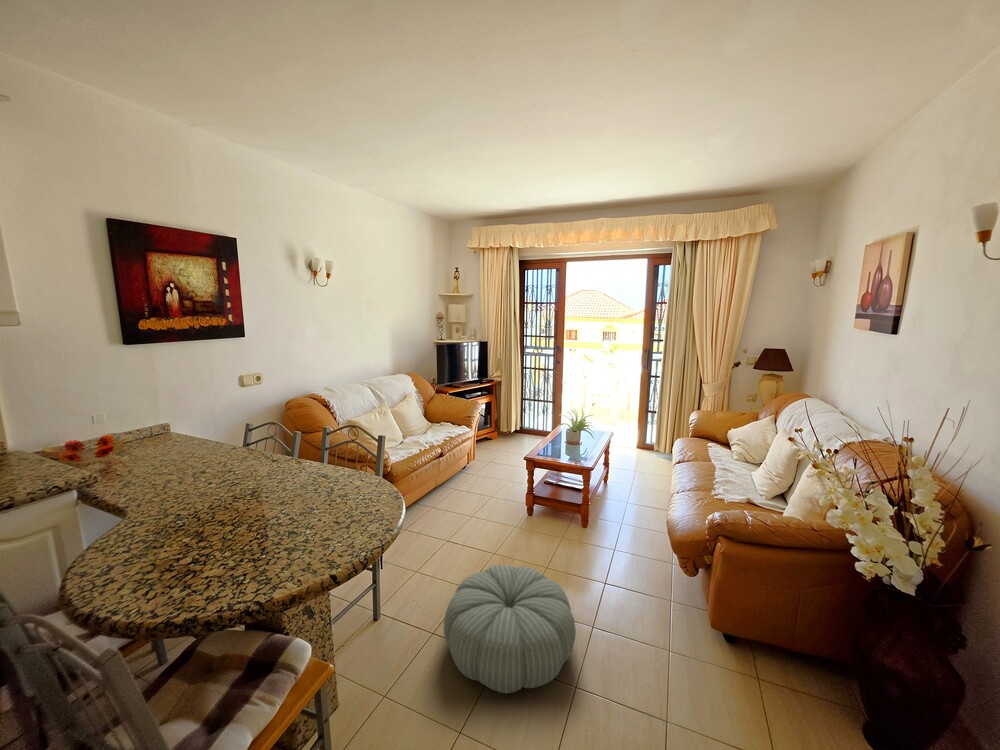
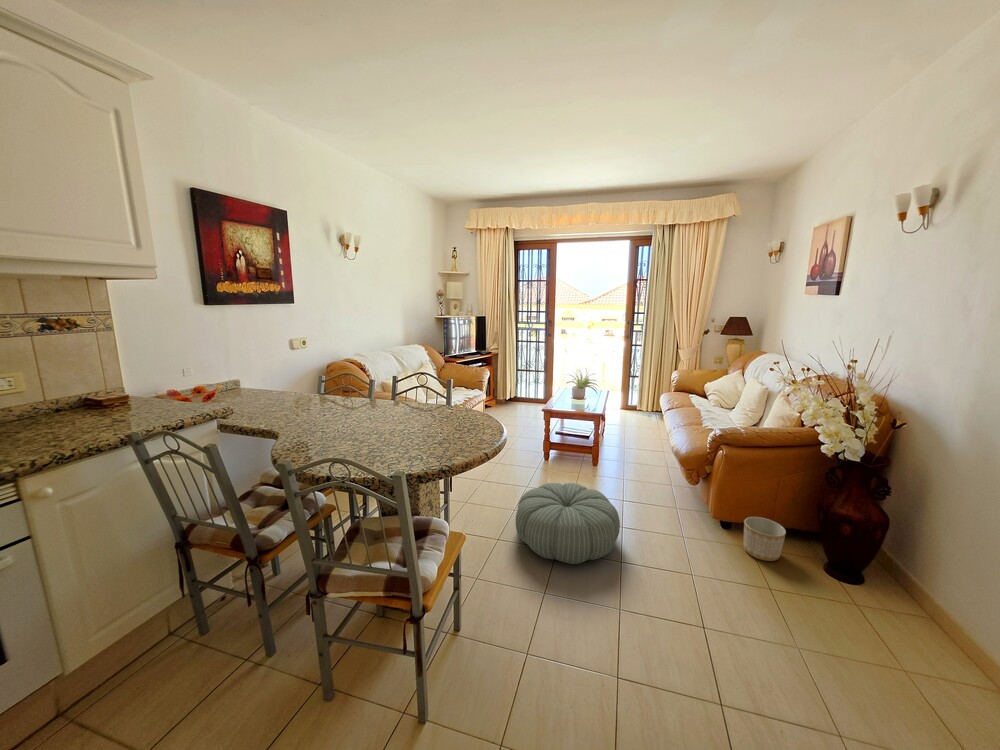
planter: none [746,642,805,716] -> present [743,517,786,561]

